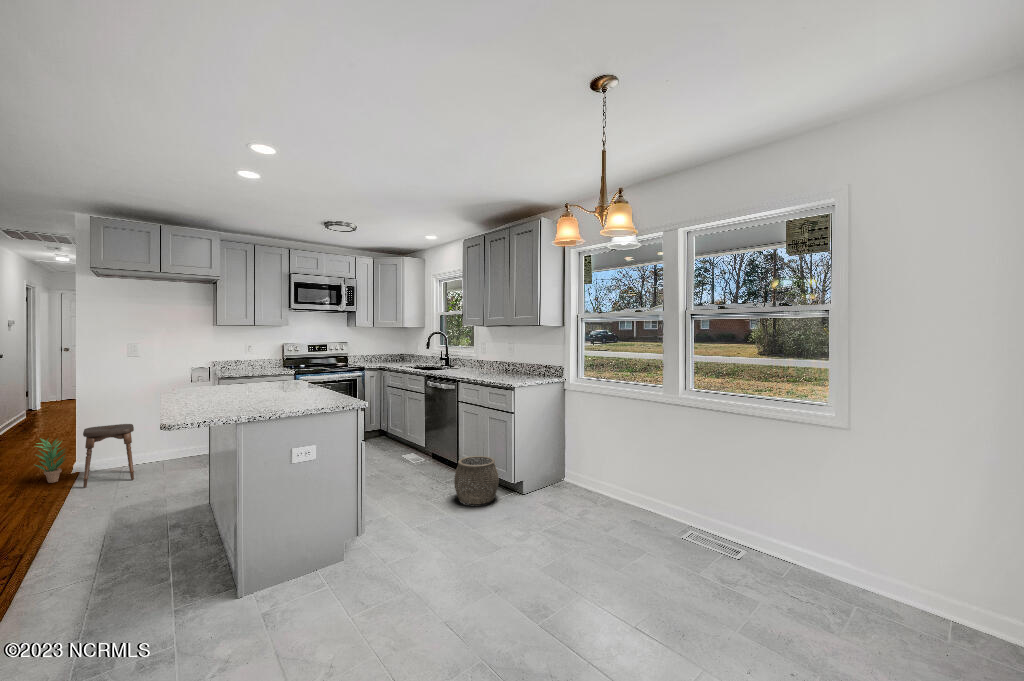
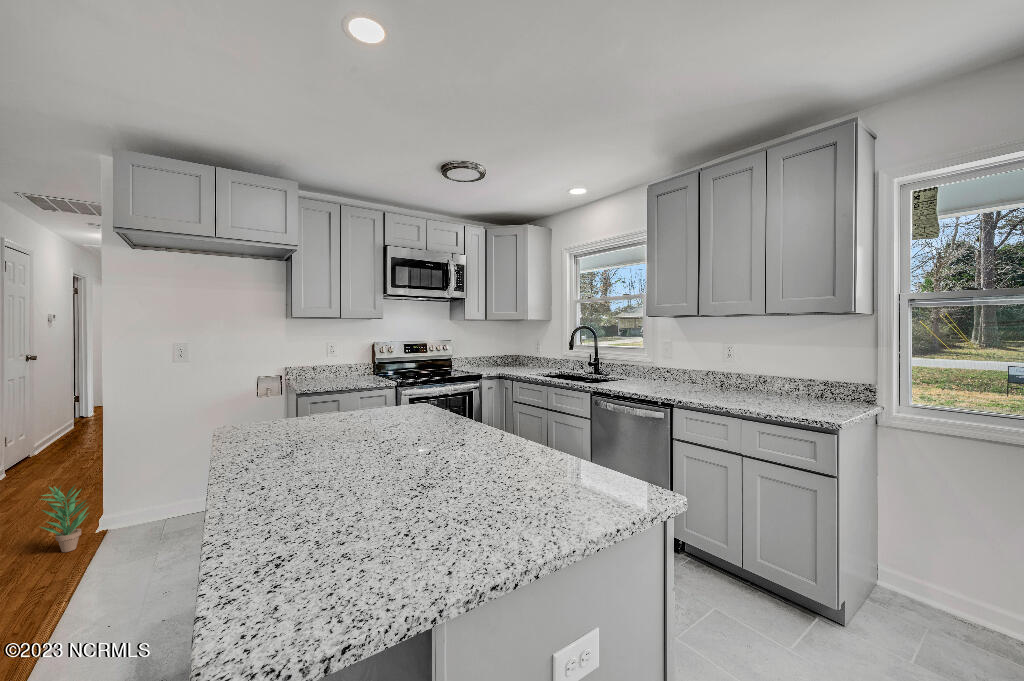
stool: present [83,424,134,488] -> none [107,461,182,566]
woven basket: present [454,456,499,504] -> none [715,546,811,653]

